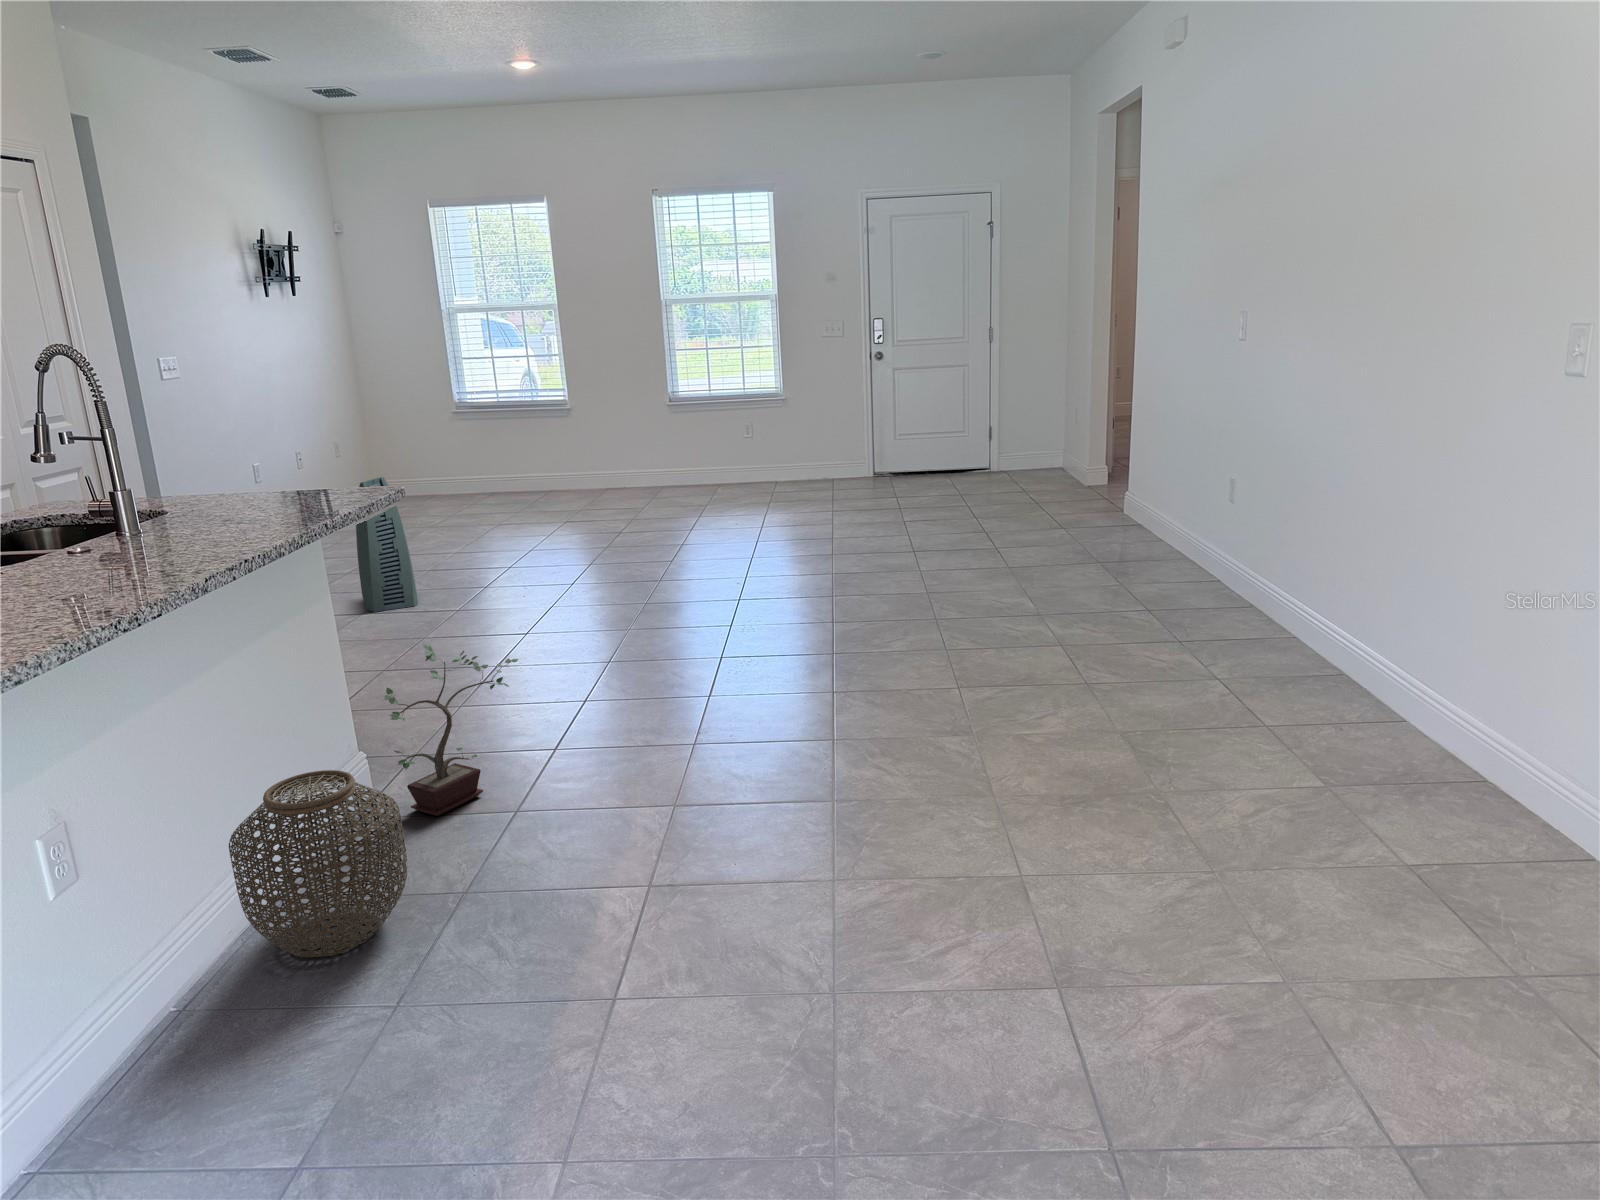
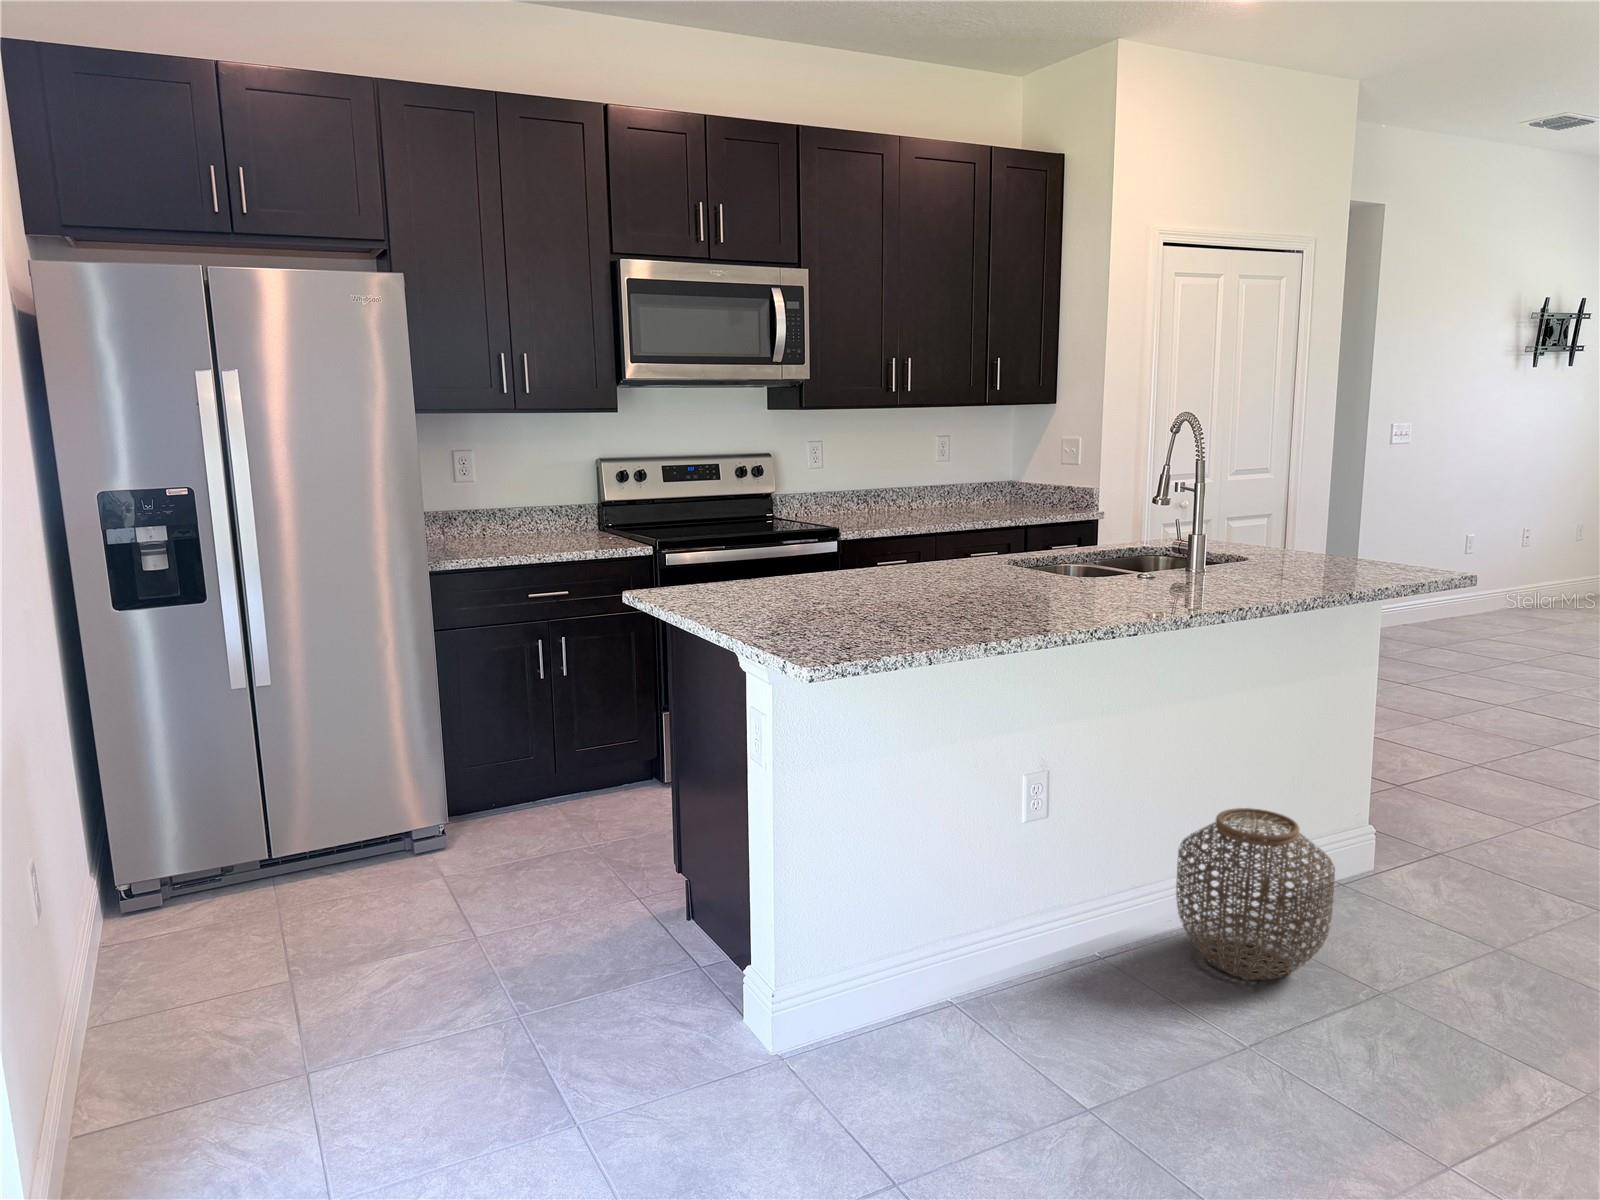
air purifier: present [356,477,418,612] -> none [1511,565,1580,710]
potted plant: present [384,644,518,816] -> none [1384,736,1572,915]

